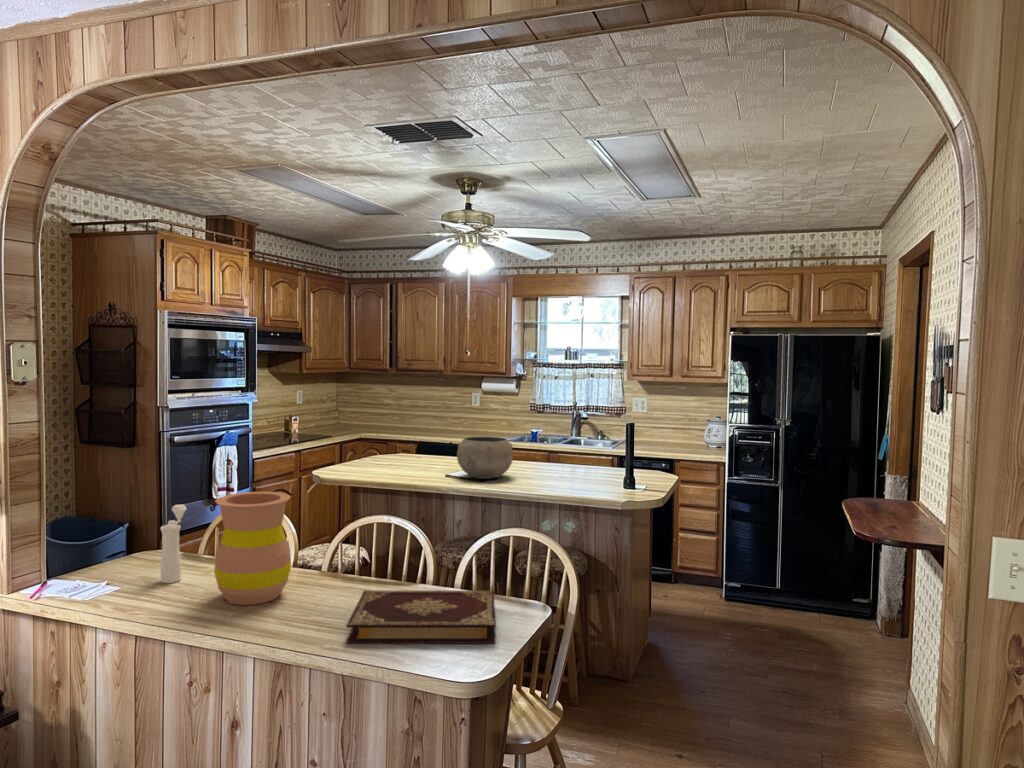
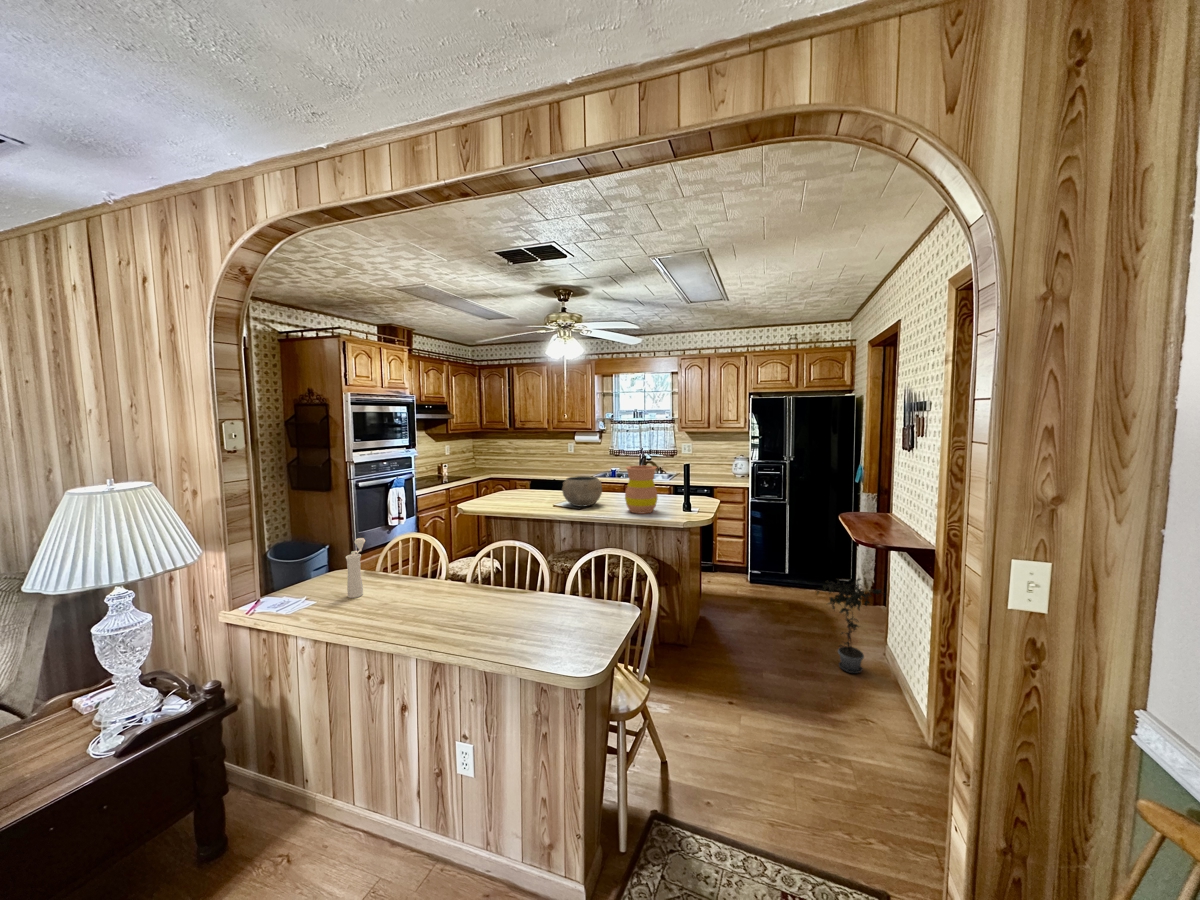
vase: present [214,492,291,605] -> present [625,465,657,514]
book: present [346,590,496,644] -> none [488,597,602,647]
potted plant: none [809,590,911,727] -> present [816,579,881,673]

